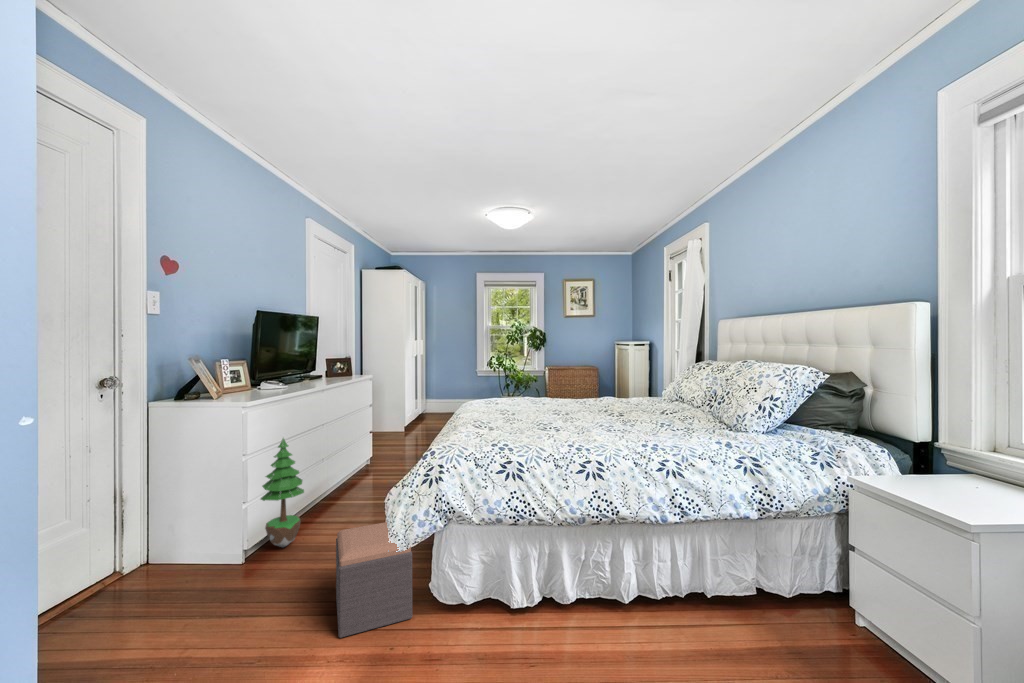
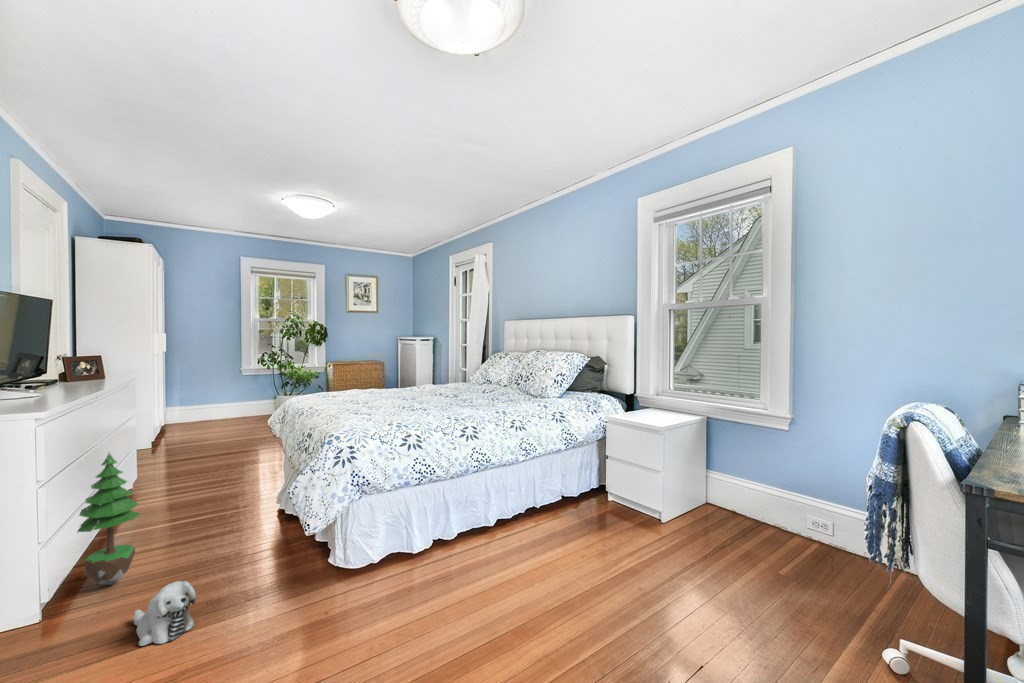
footstool: present [336,522,412,638] -> none [242,508,338,618]
plush toy: none [245,567,296,623] -> present [133,581,196,646]

